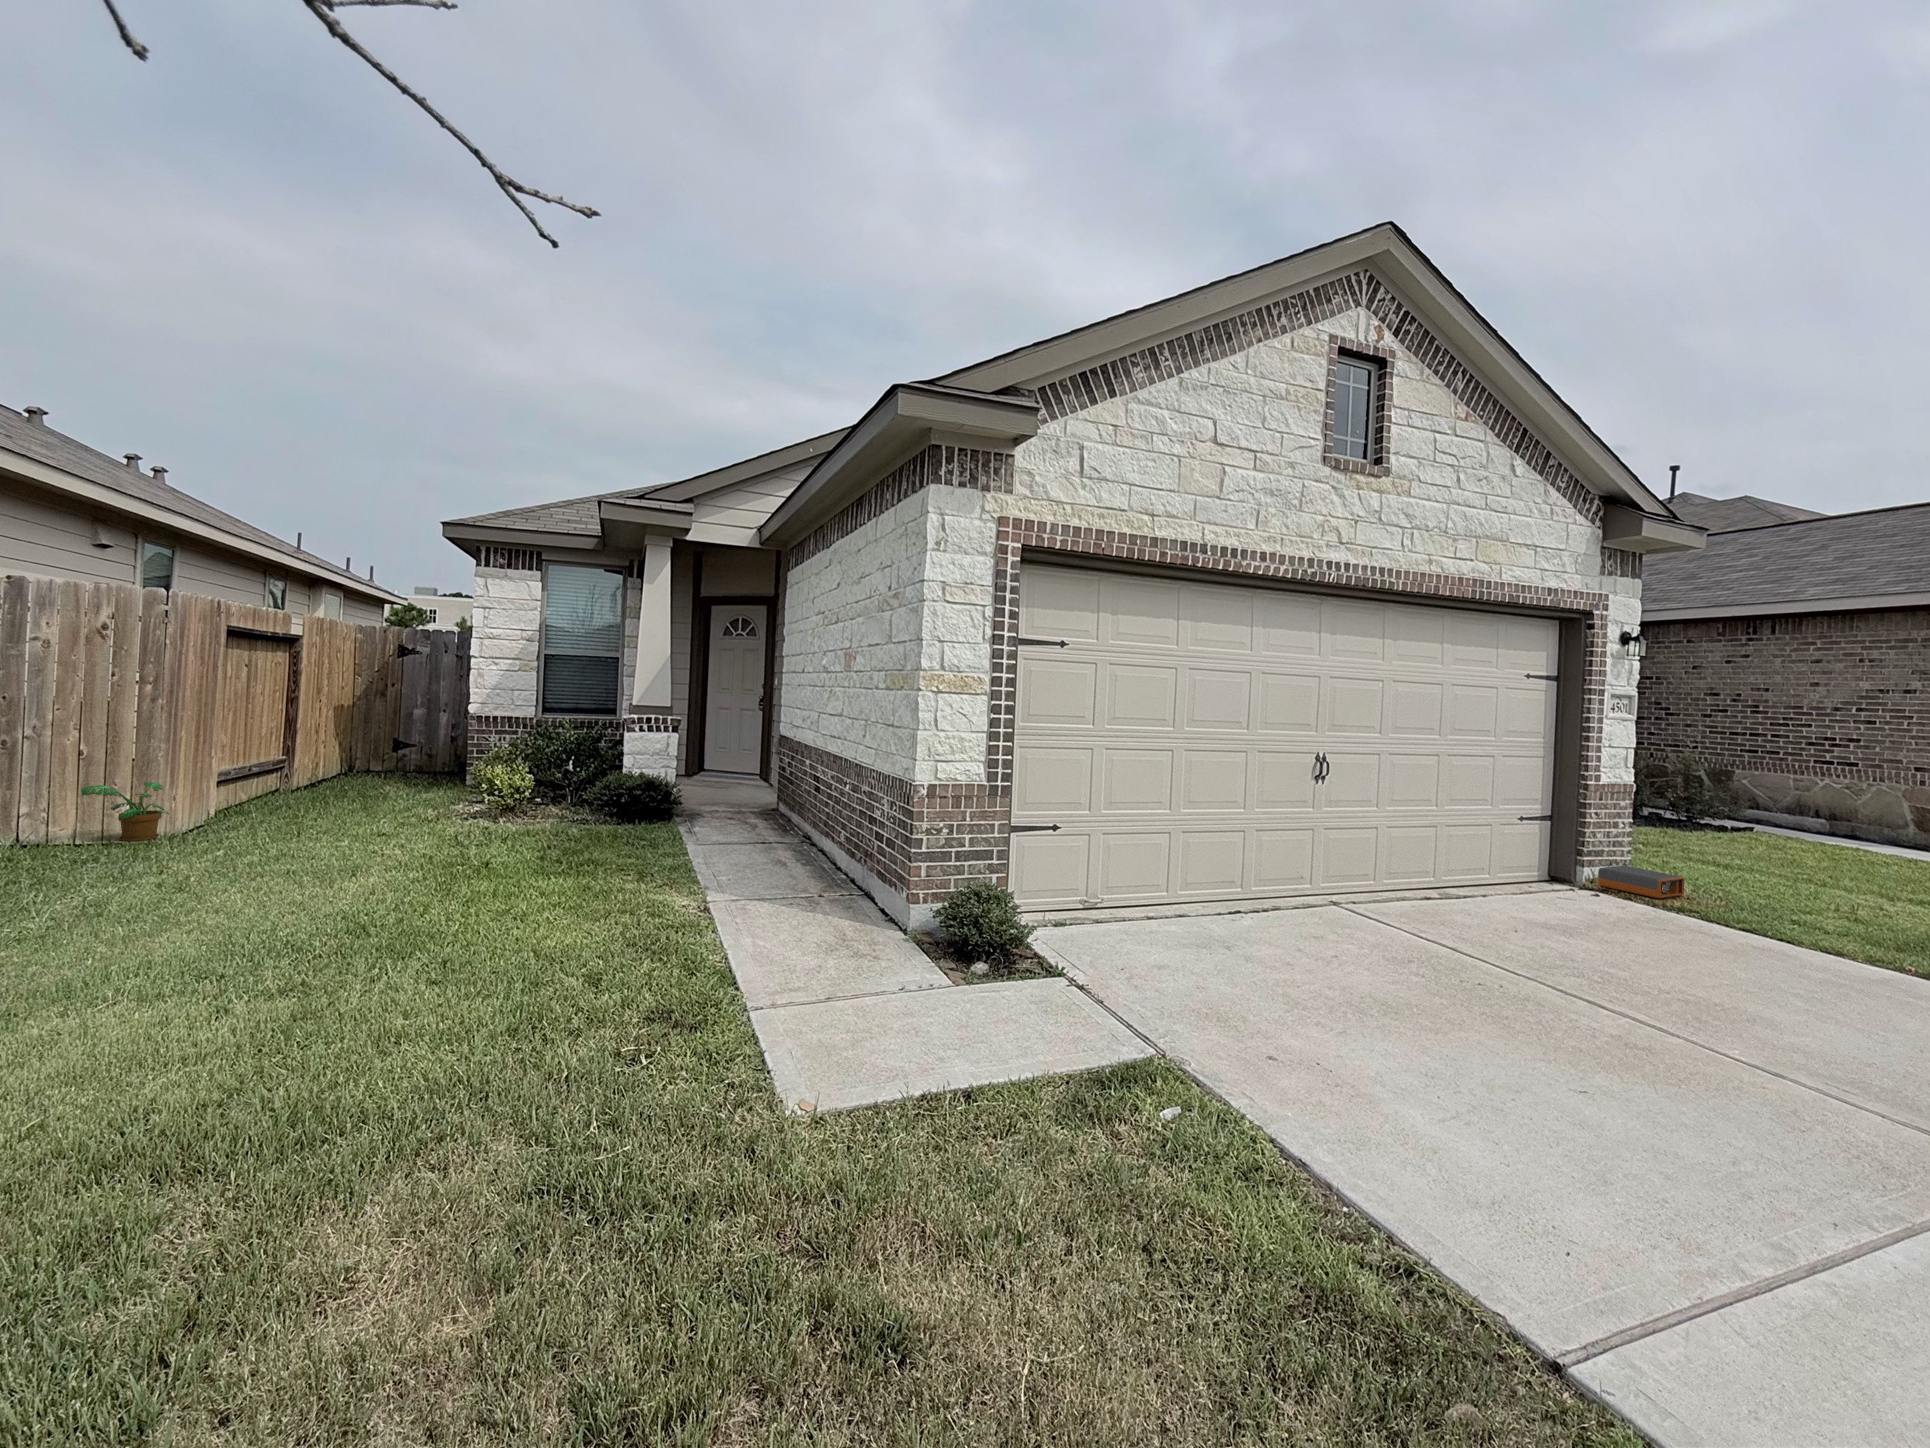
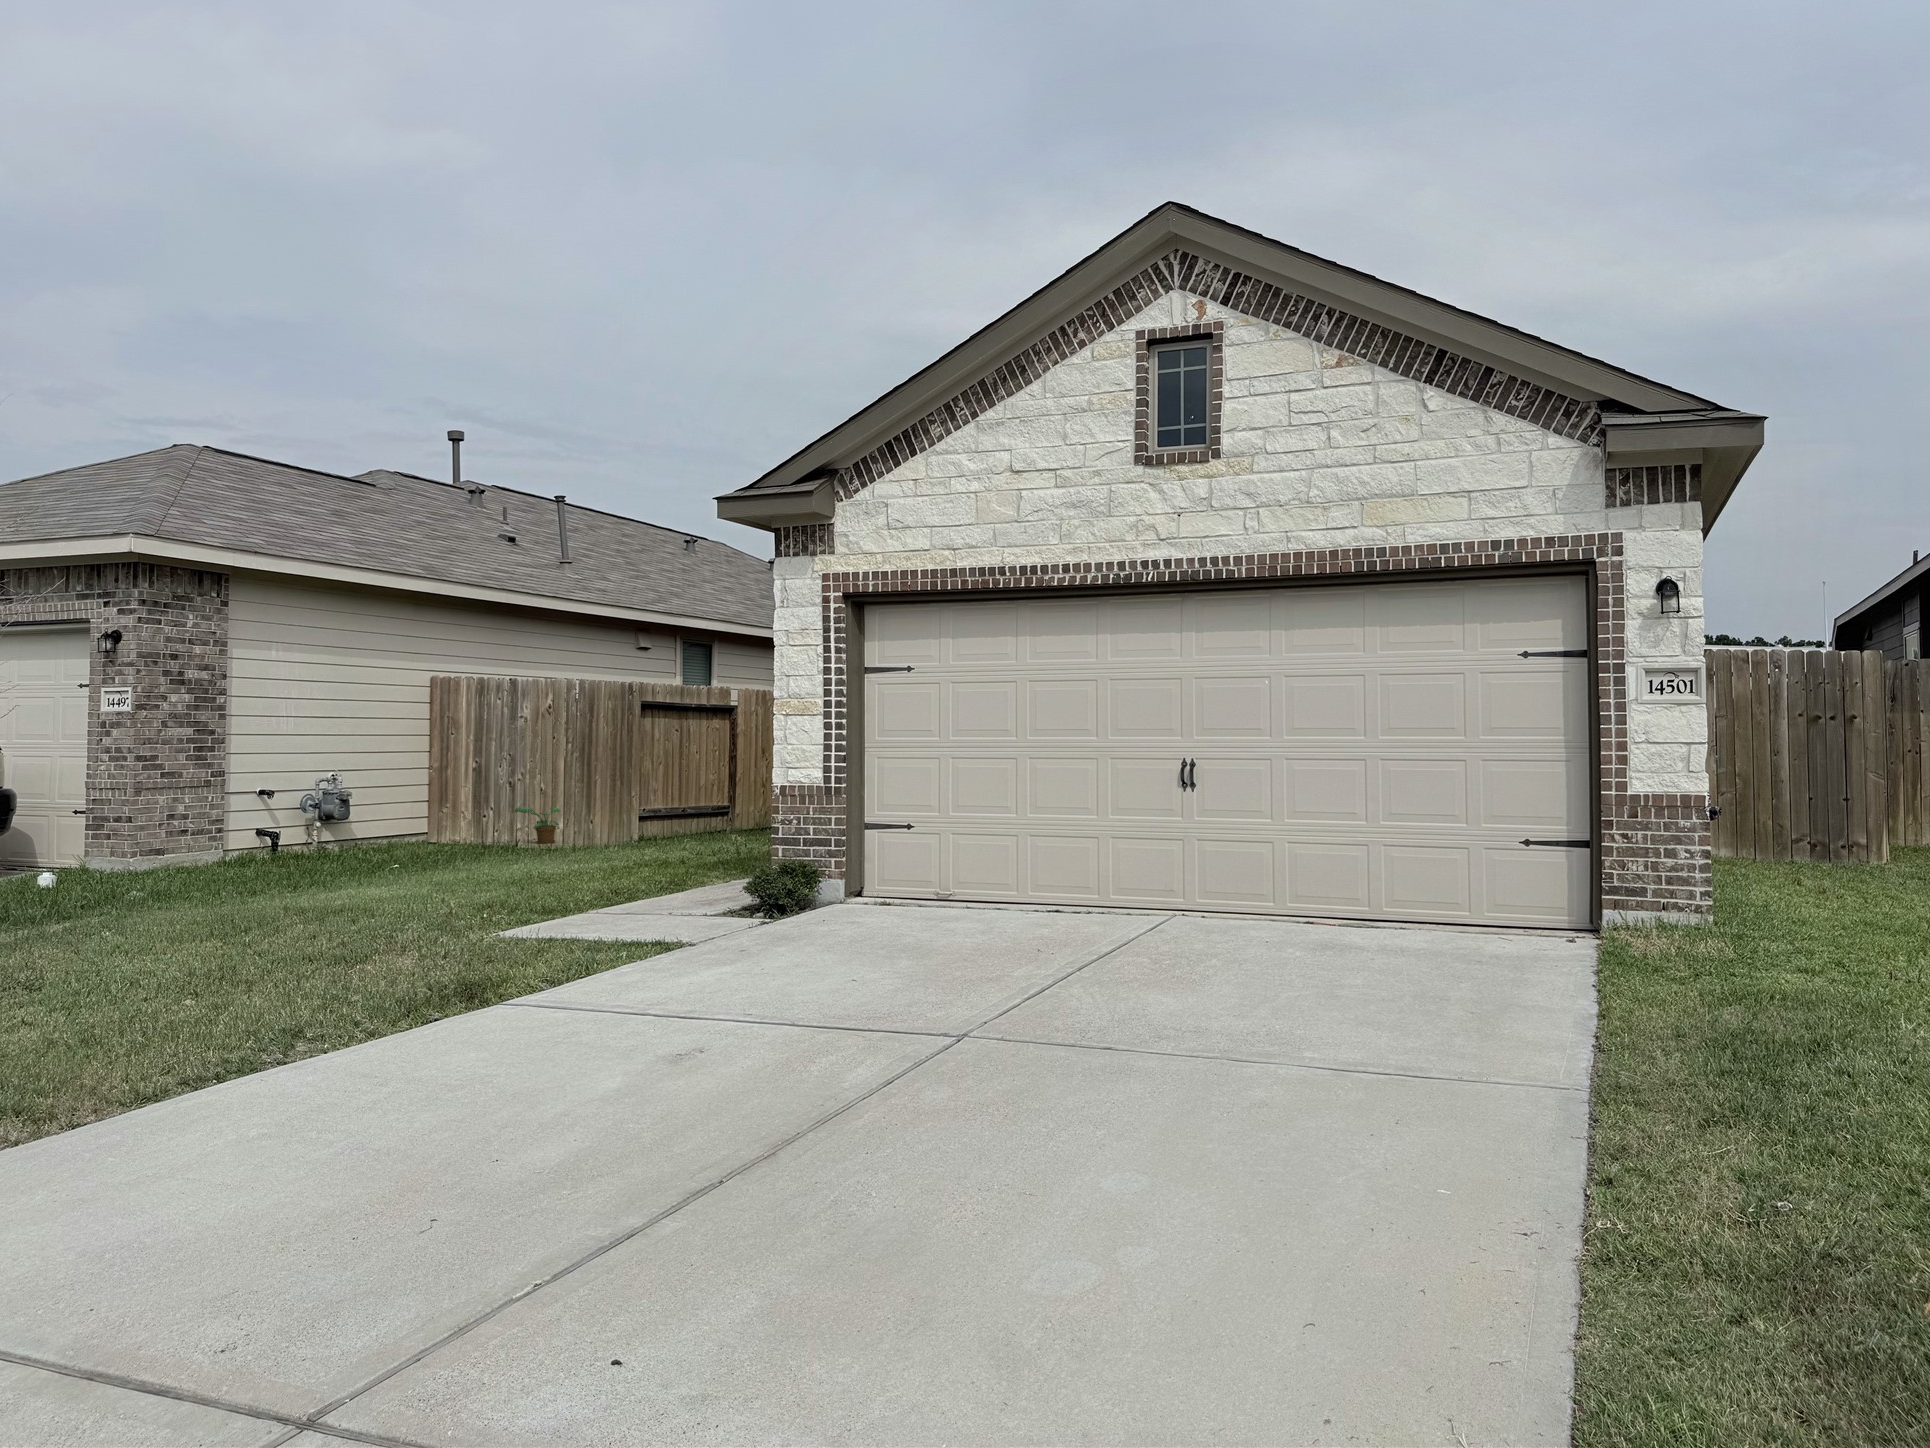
storage box: present [1598,866,1685,898] -> none [1617,908,1708,947]

